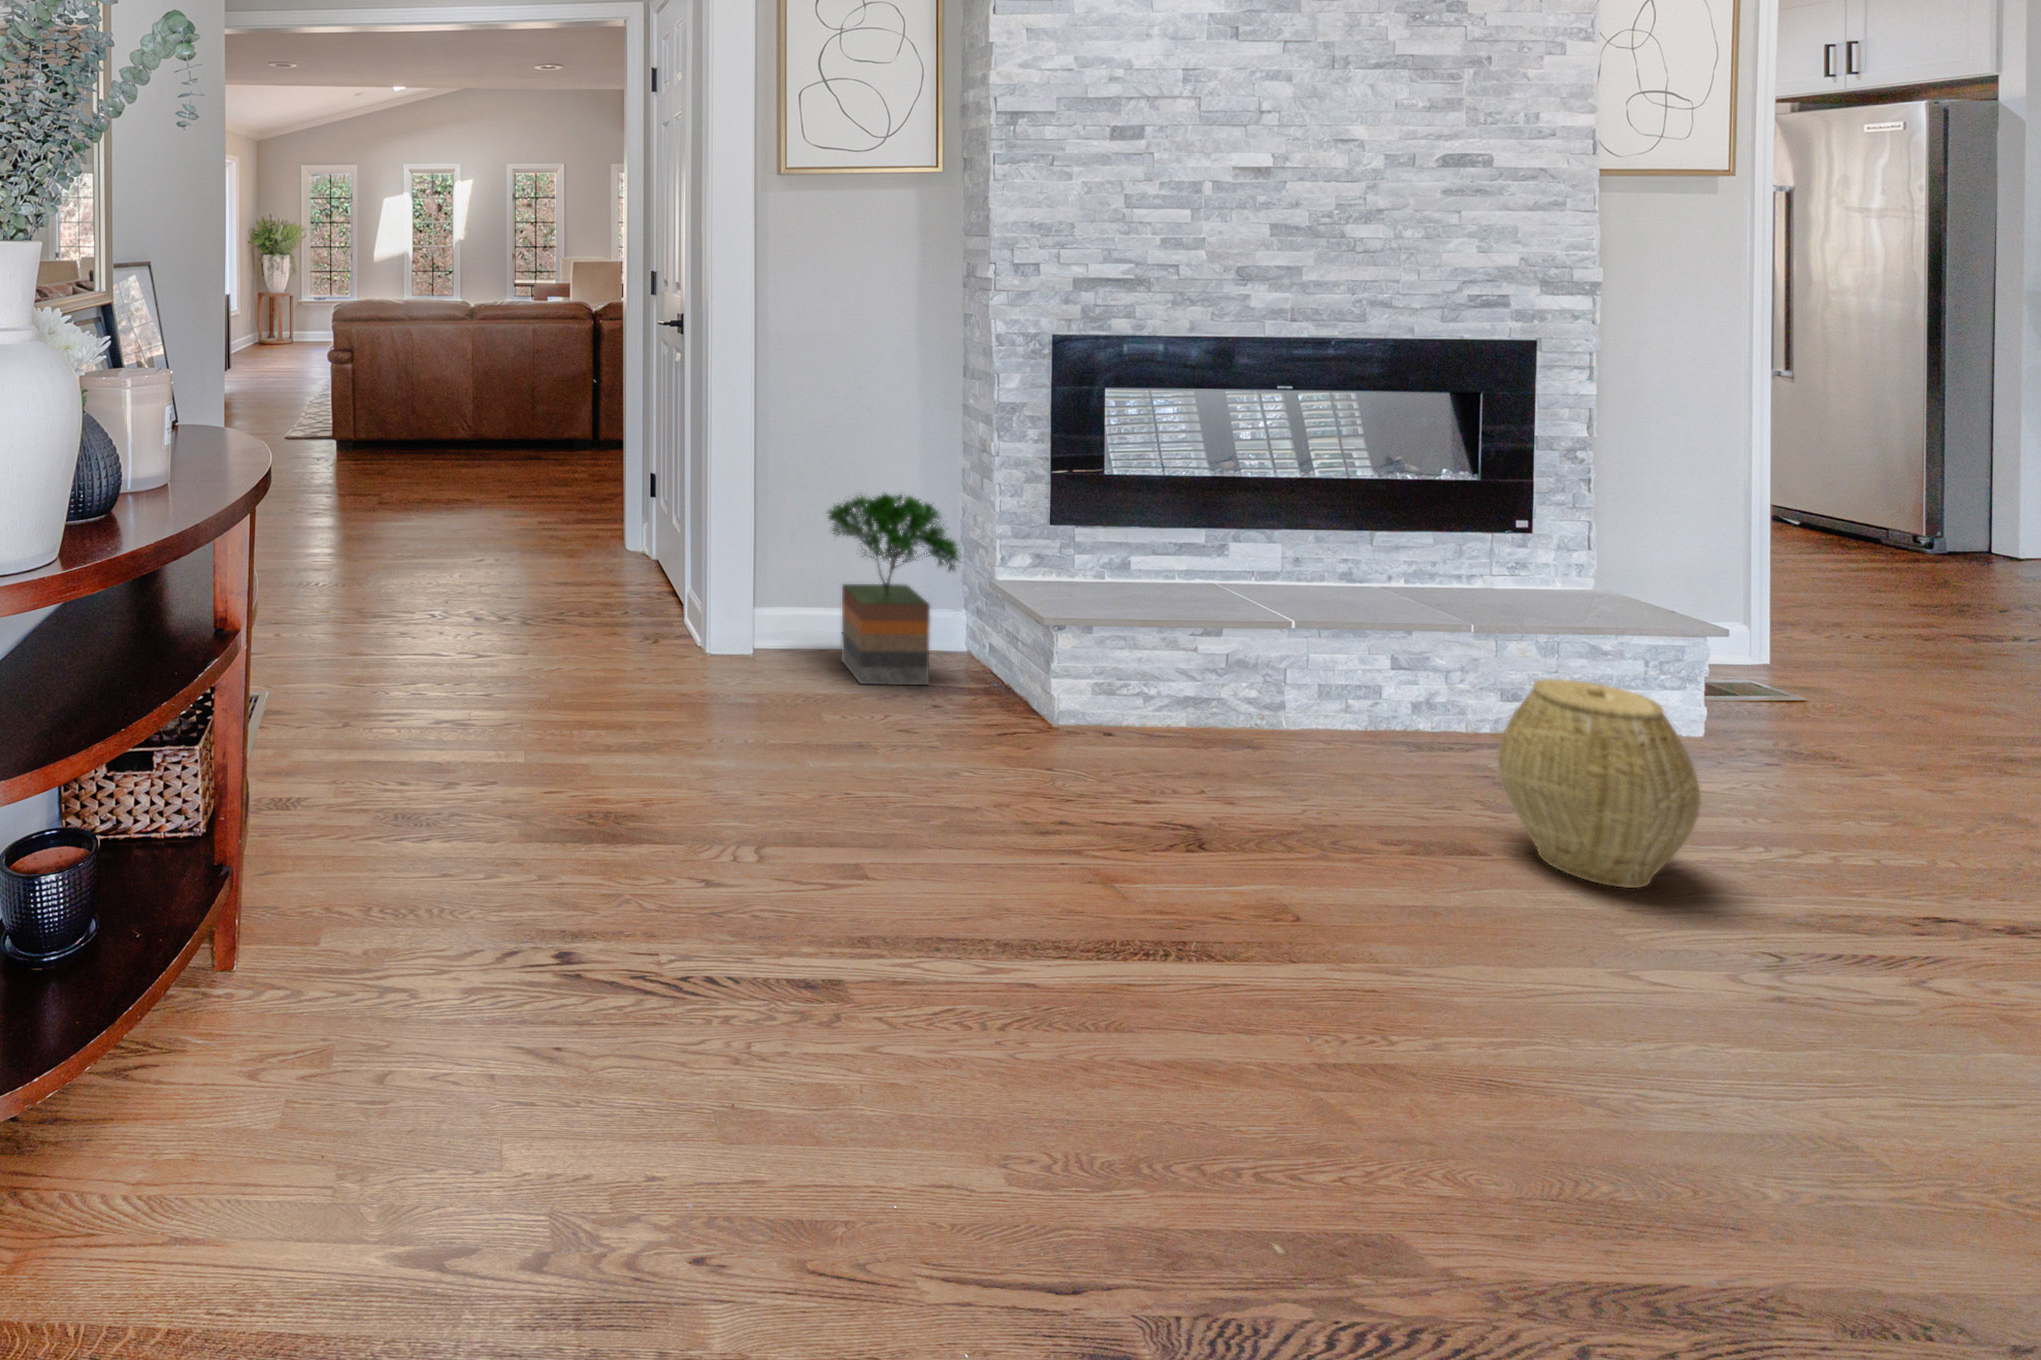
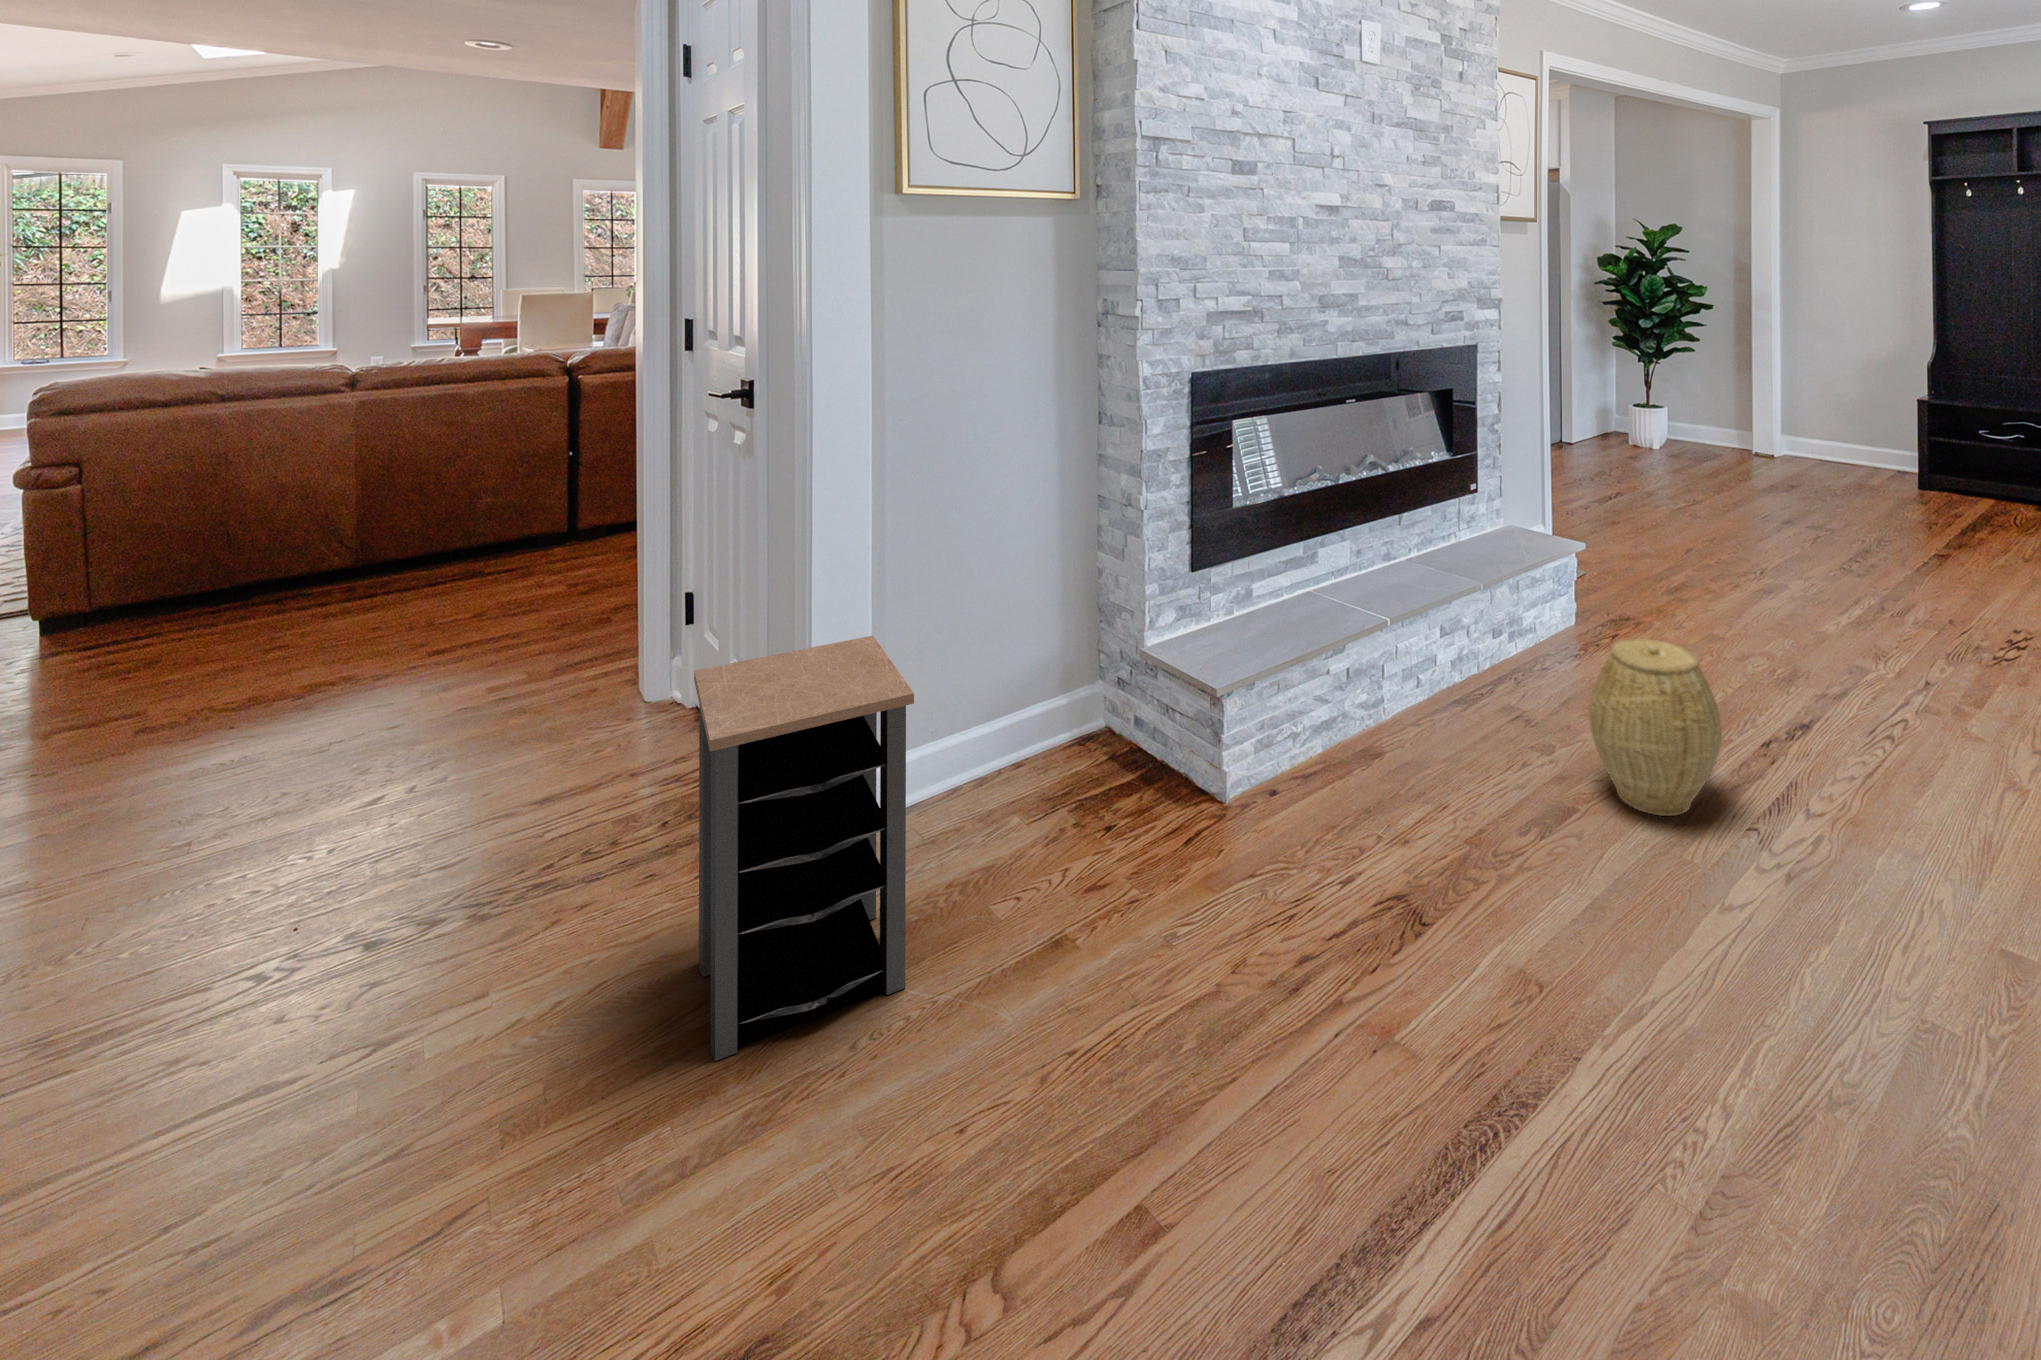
potted tree: present [828,492,961,685] -> none [962,561,1125,810]
side table: none [612,499,740,737] -> present [694,636,914,1061]

